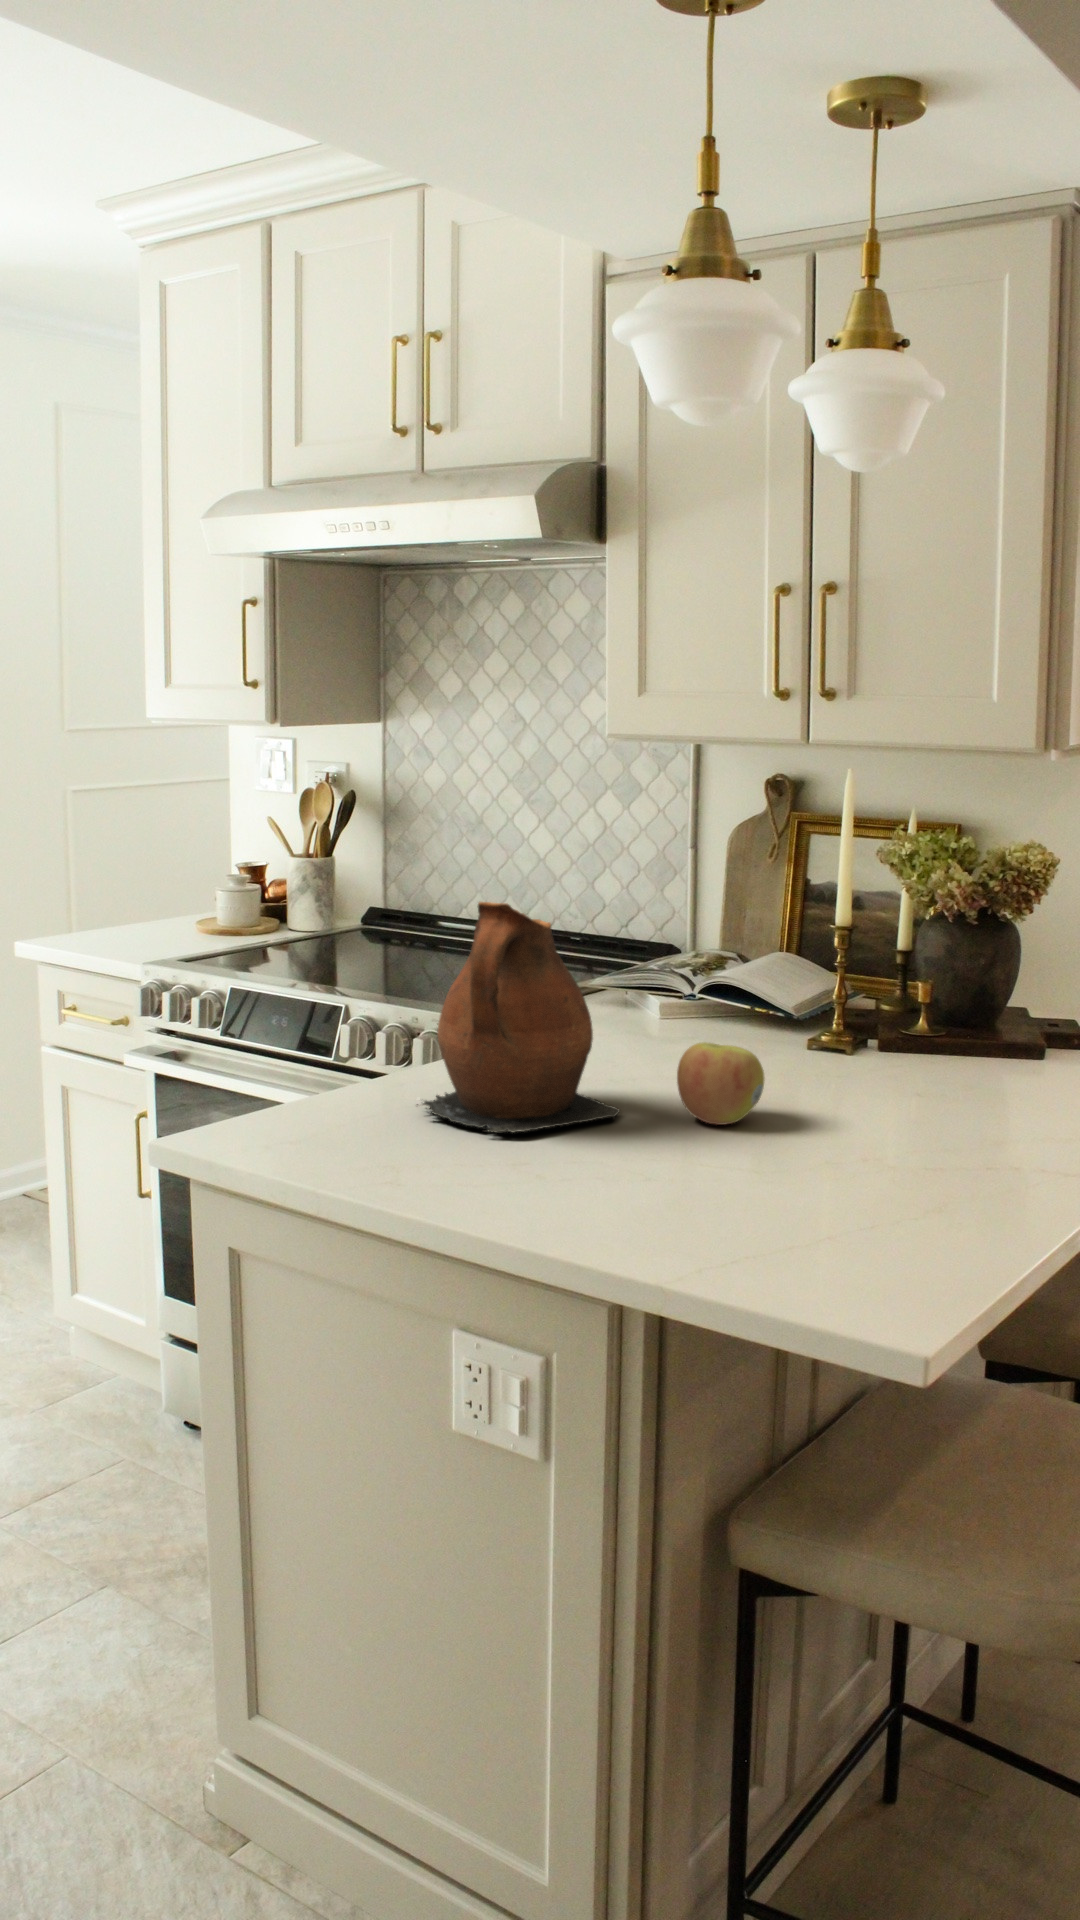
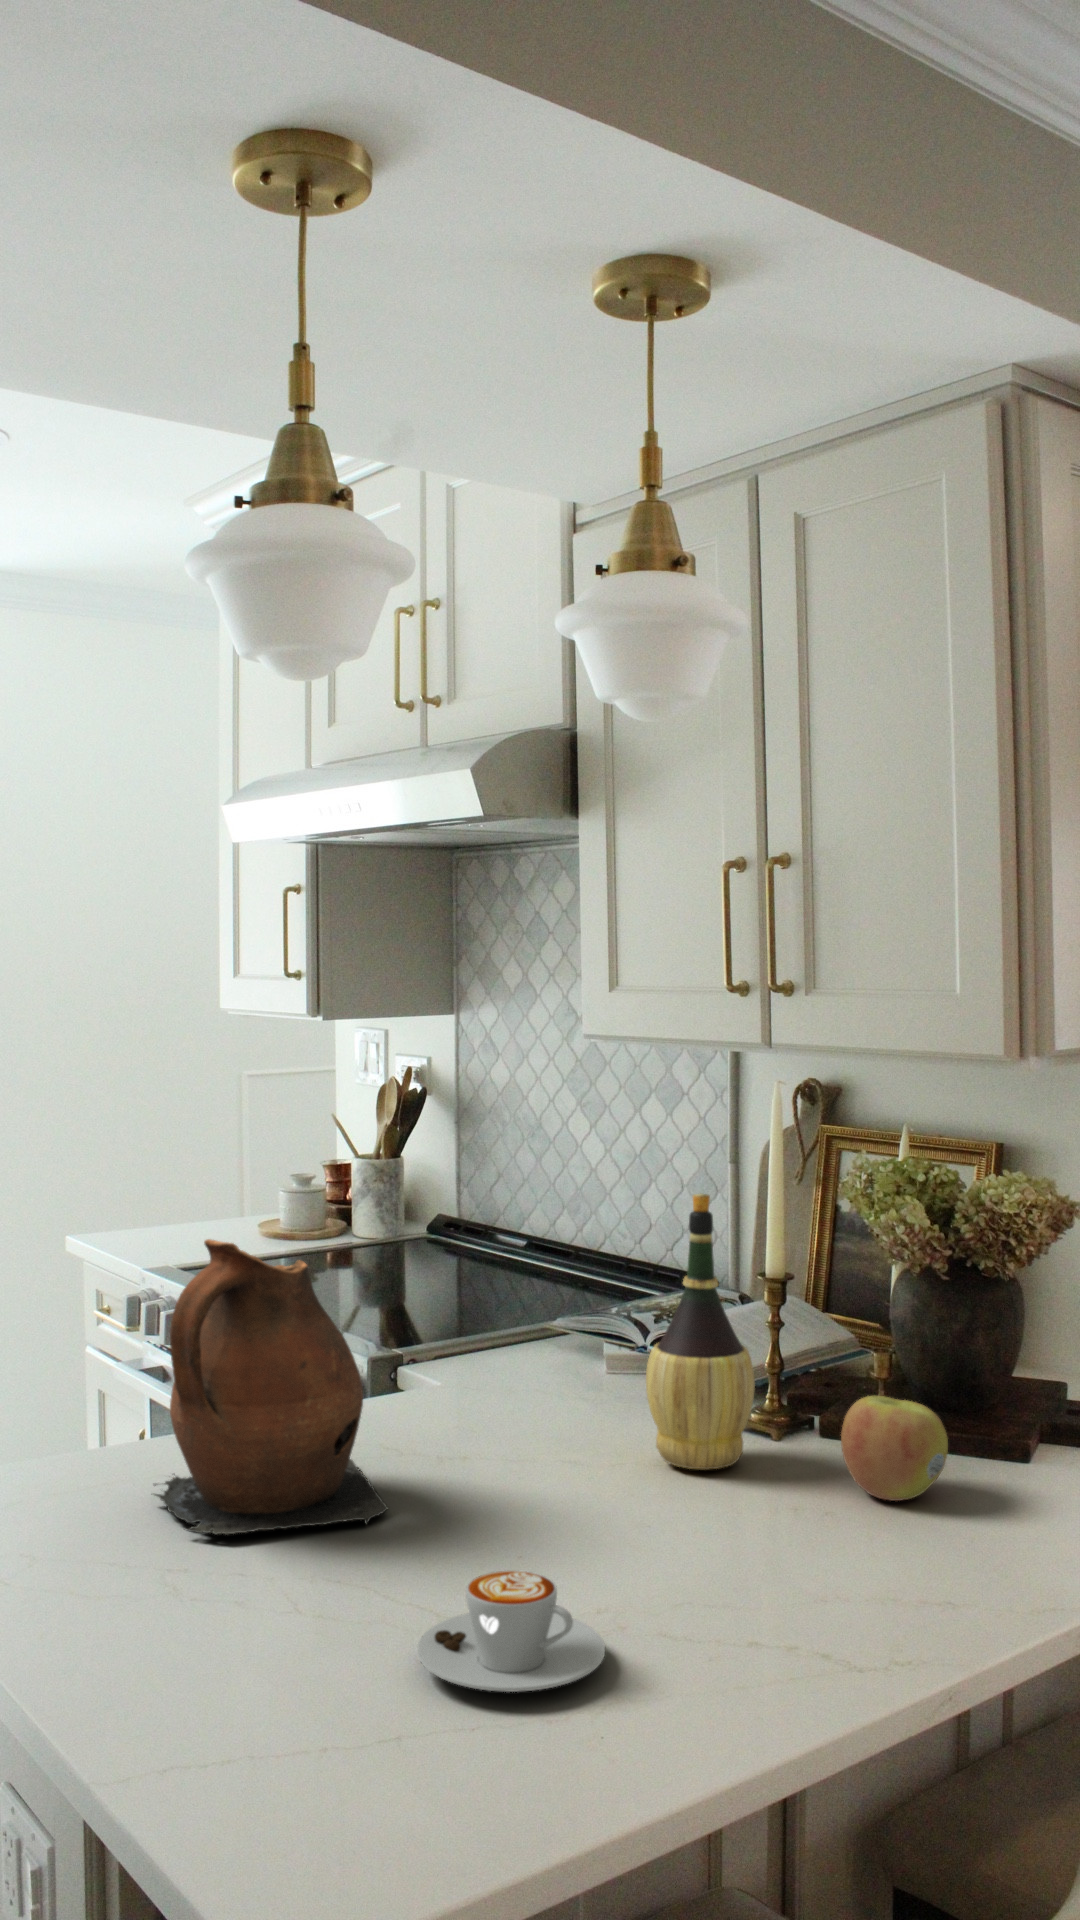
wine bottle: none [766,861,852,1073] -> present [646,1194,755,1469]
apple: present [677,1042,765,1125] -> present [841,1396,948,1501]
coffee cup: none [763,1125,902,1199] -> present [417,1570,605,1692]

